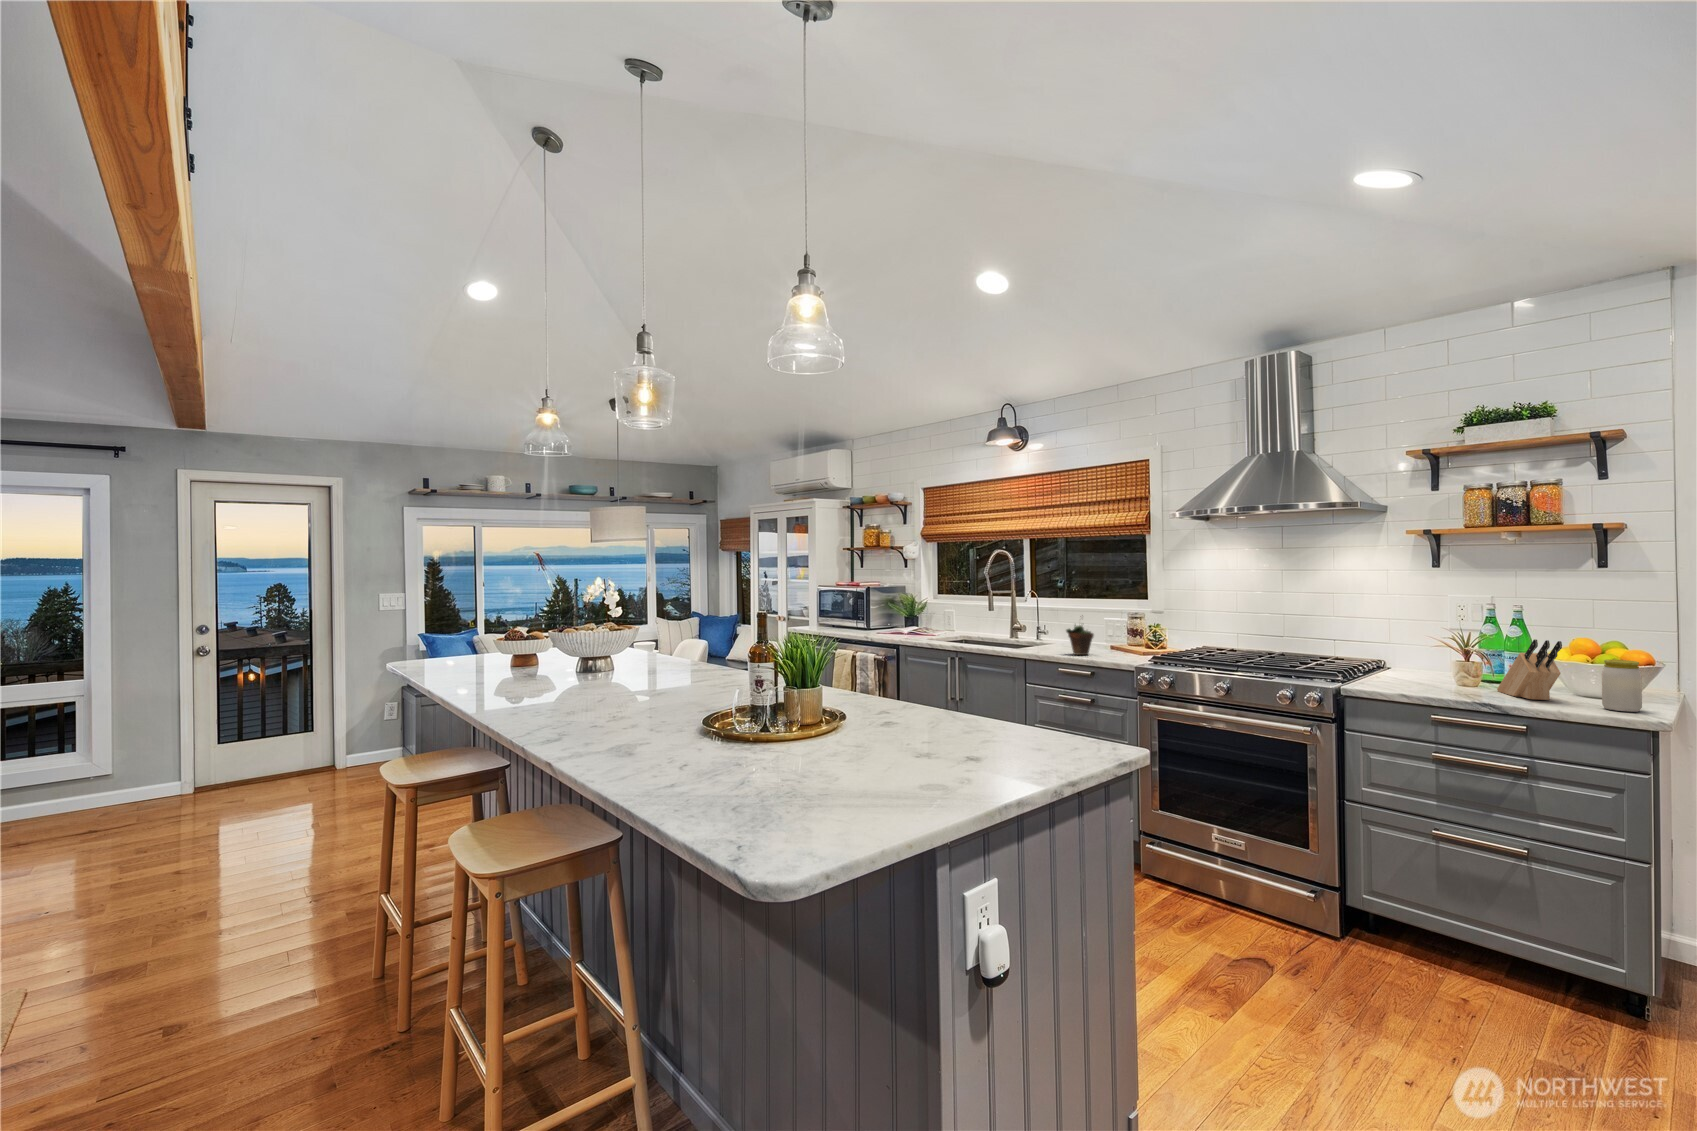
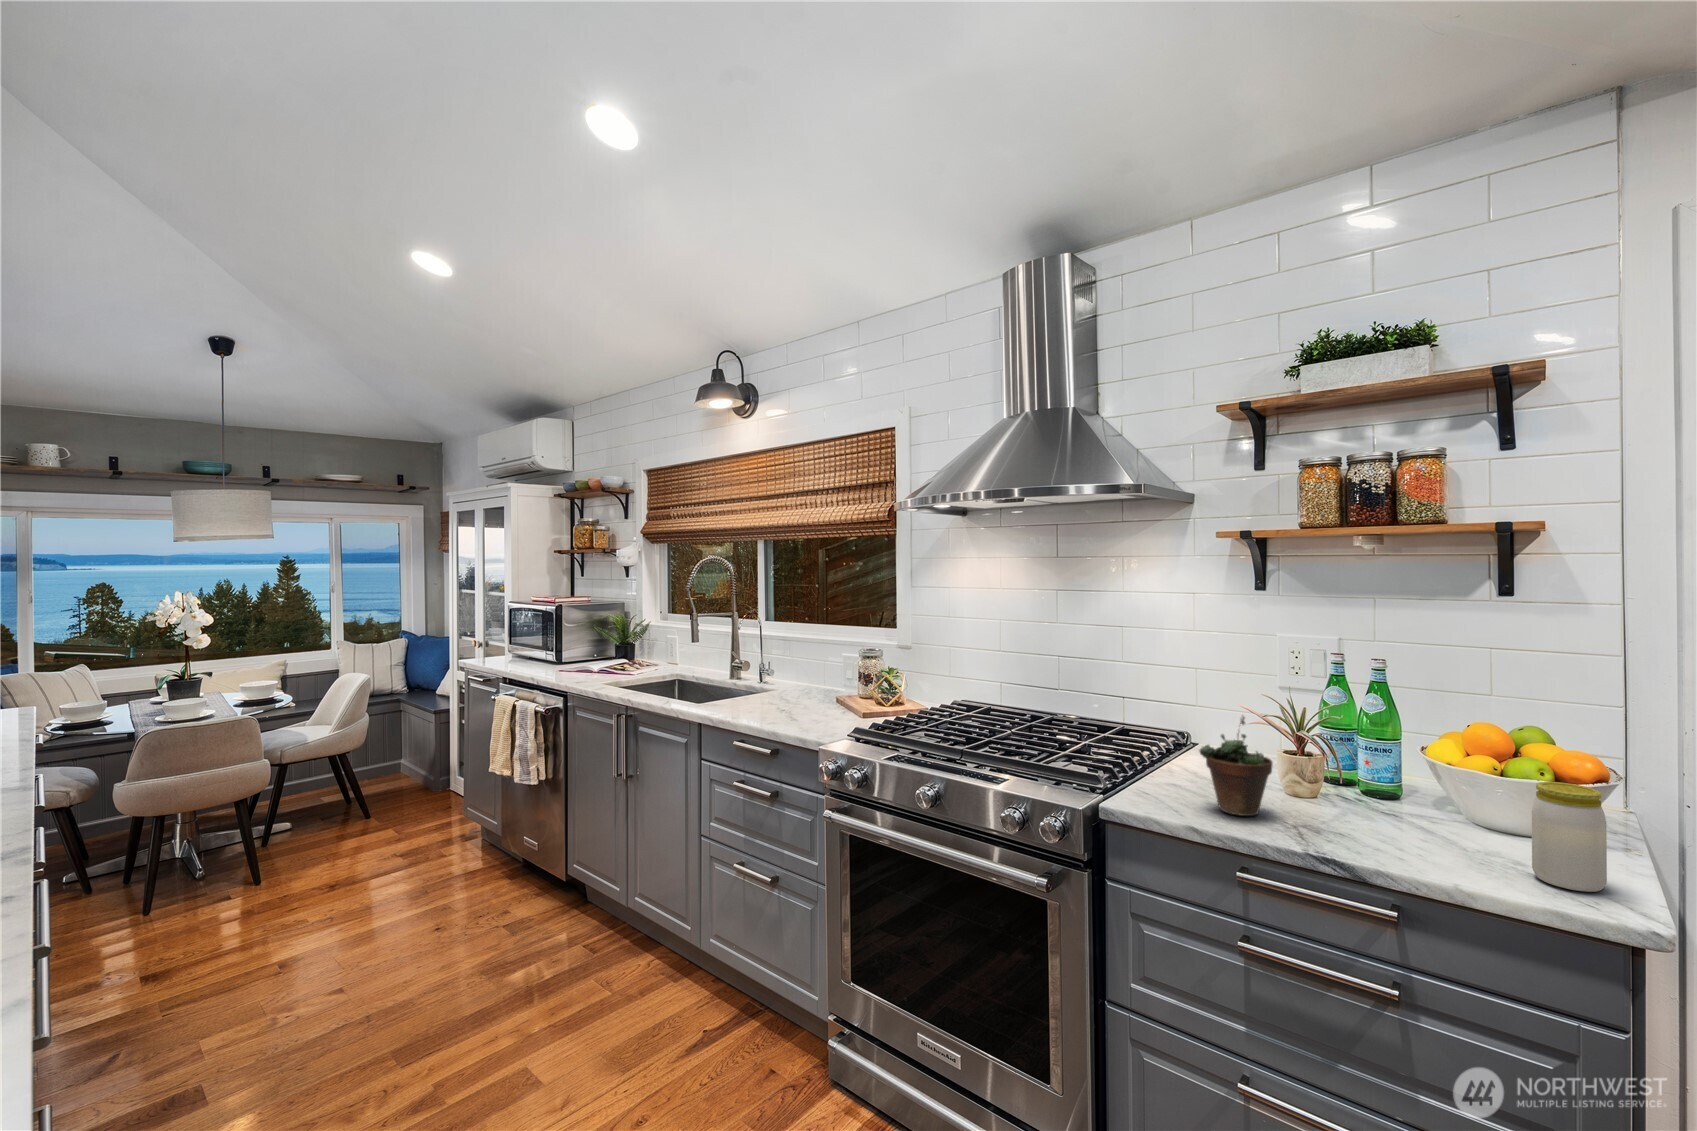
succulent plant: present [1066,625,1094,655] -> present [1199,716,1273,816]
knife block: present [1497,639,1562,700] -> none [1347,738,1459,847]

